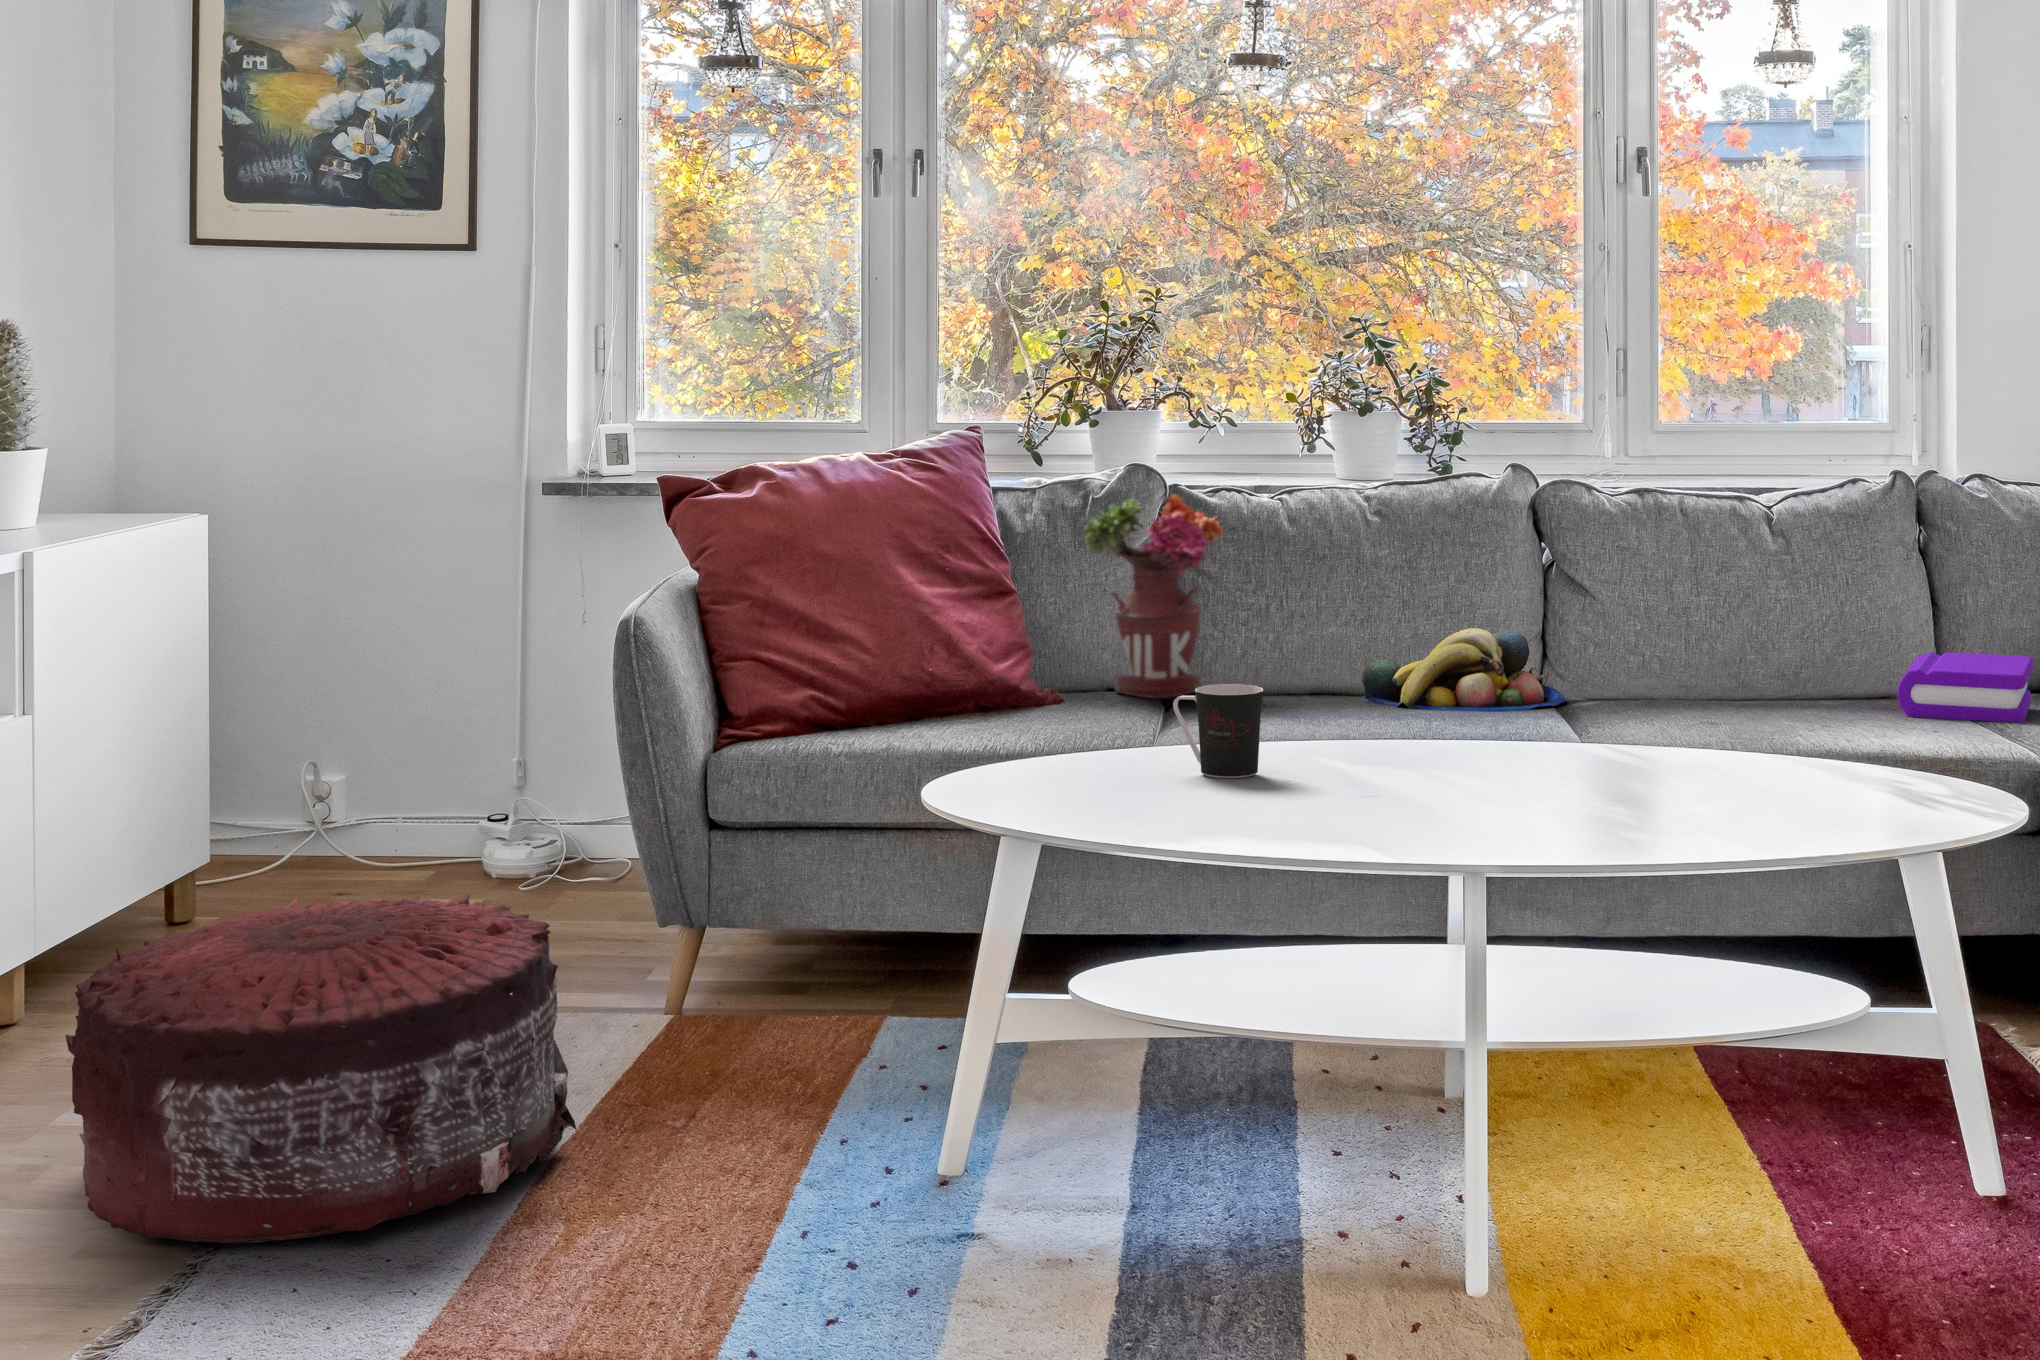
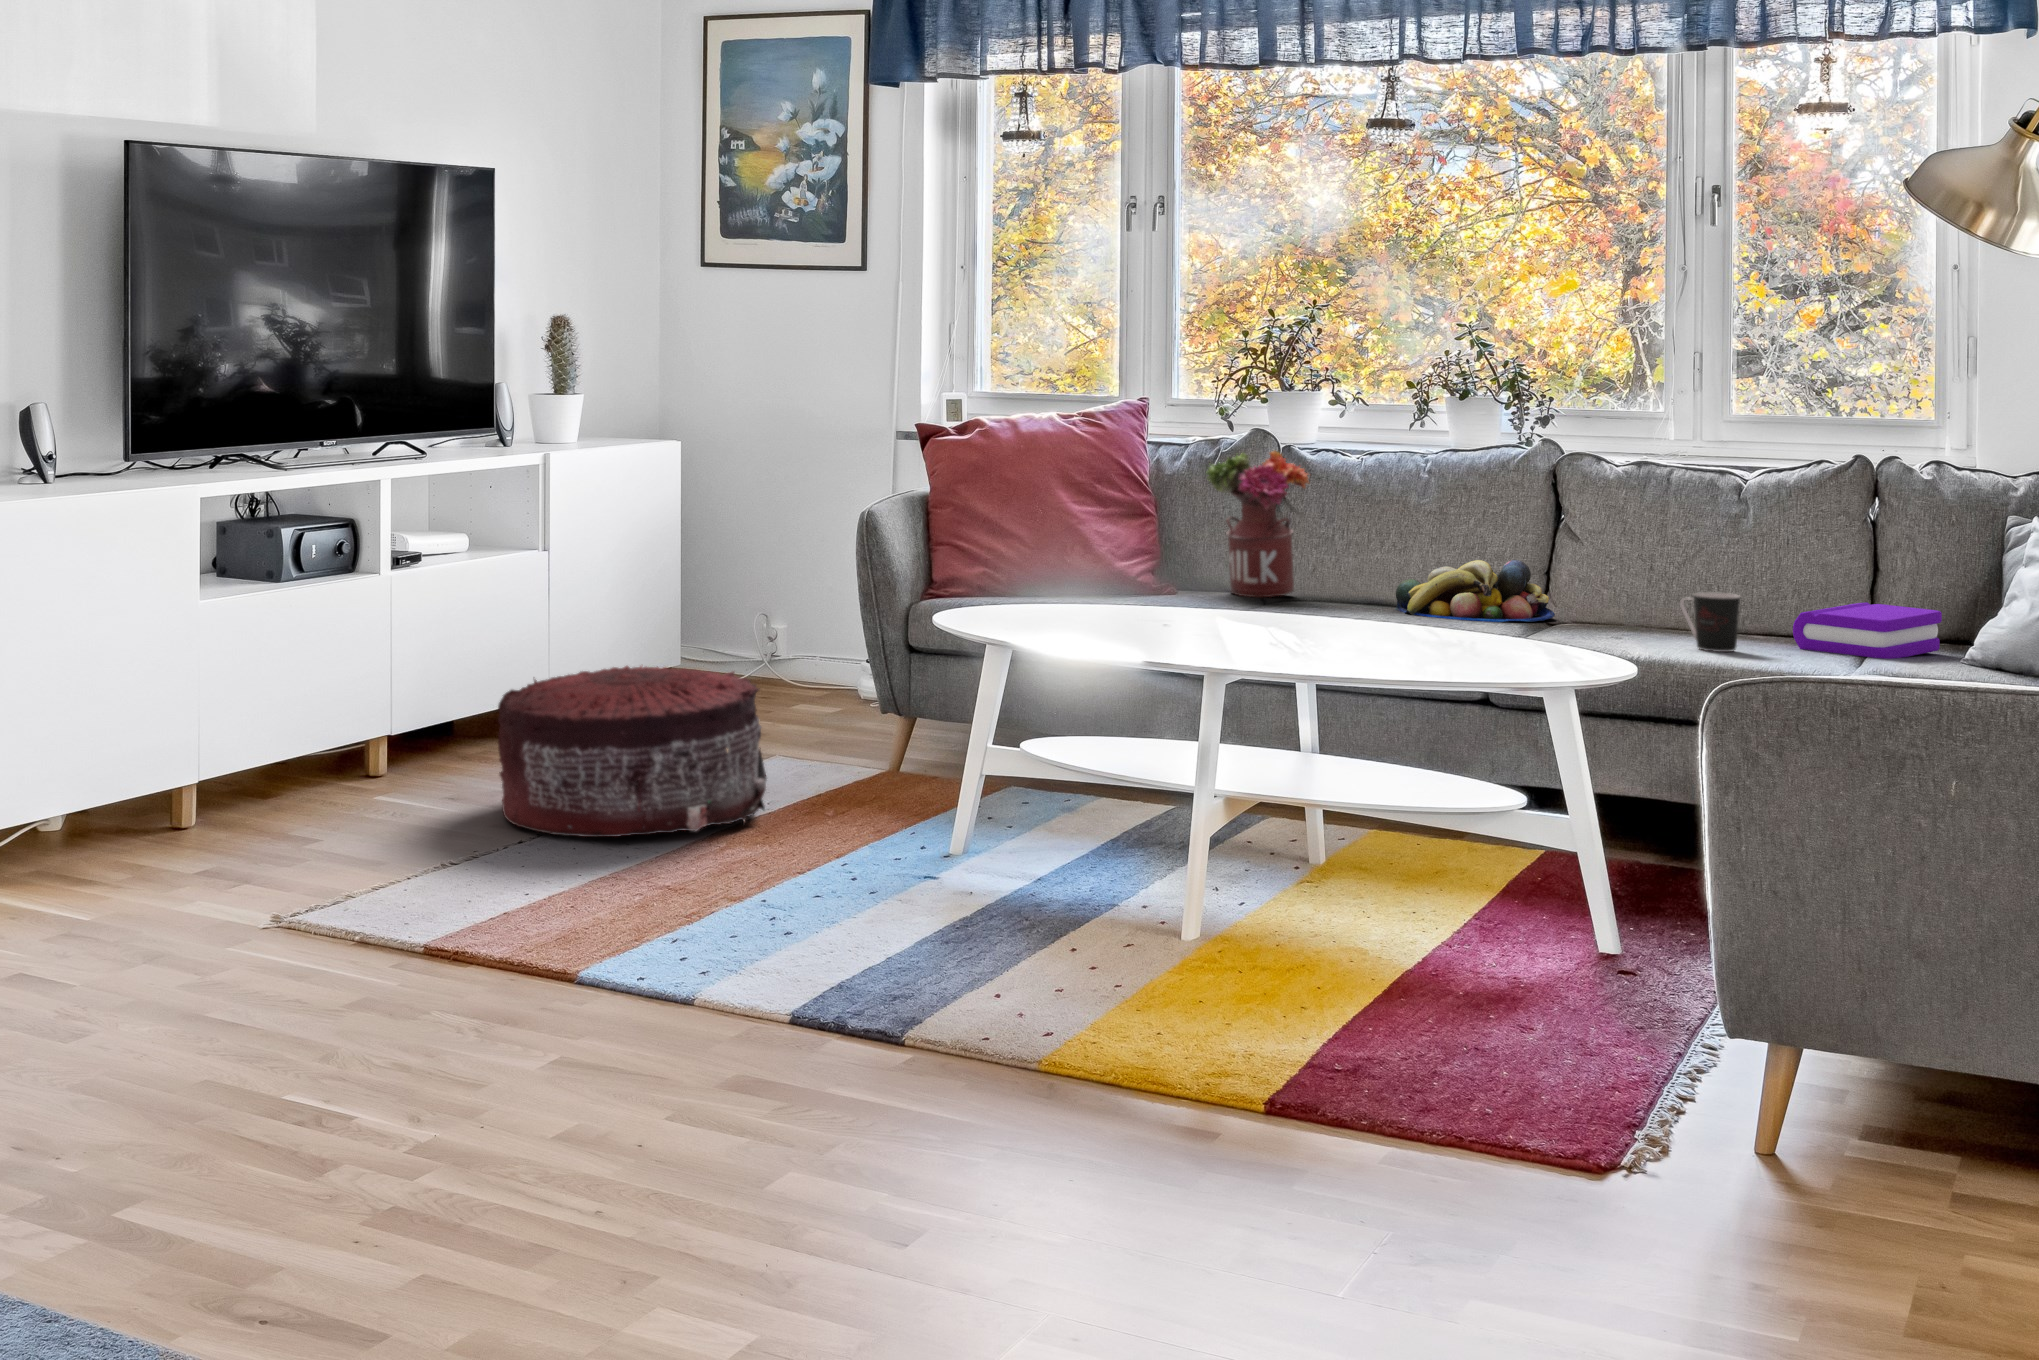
coffee cup: present [1173,684,1263,778] -> present [1680,592,1740,652]

